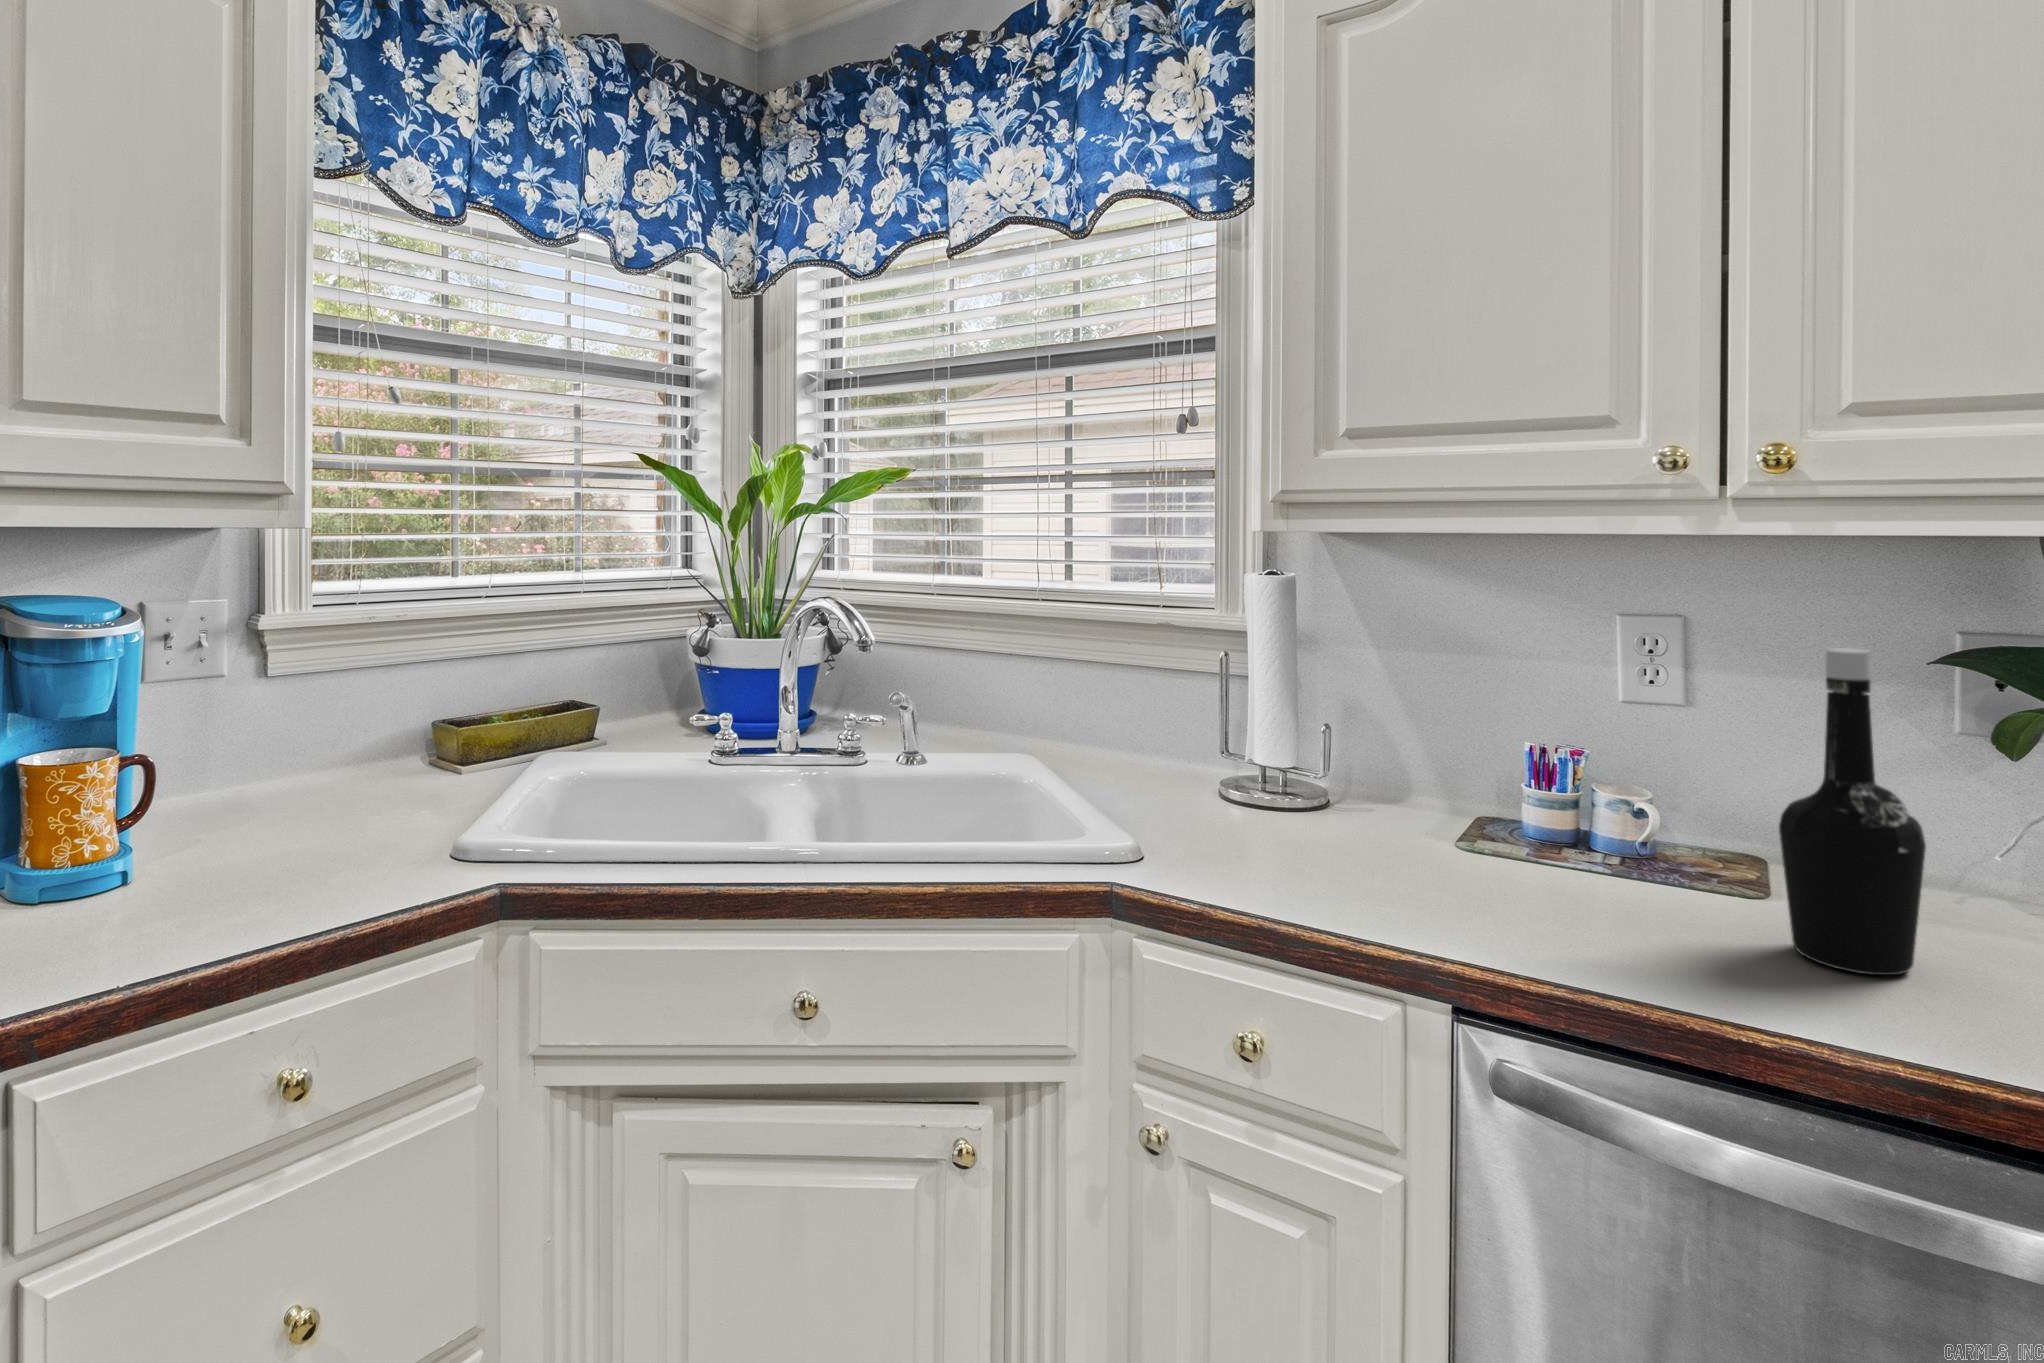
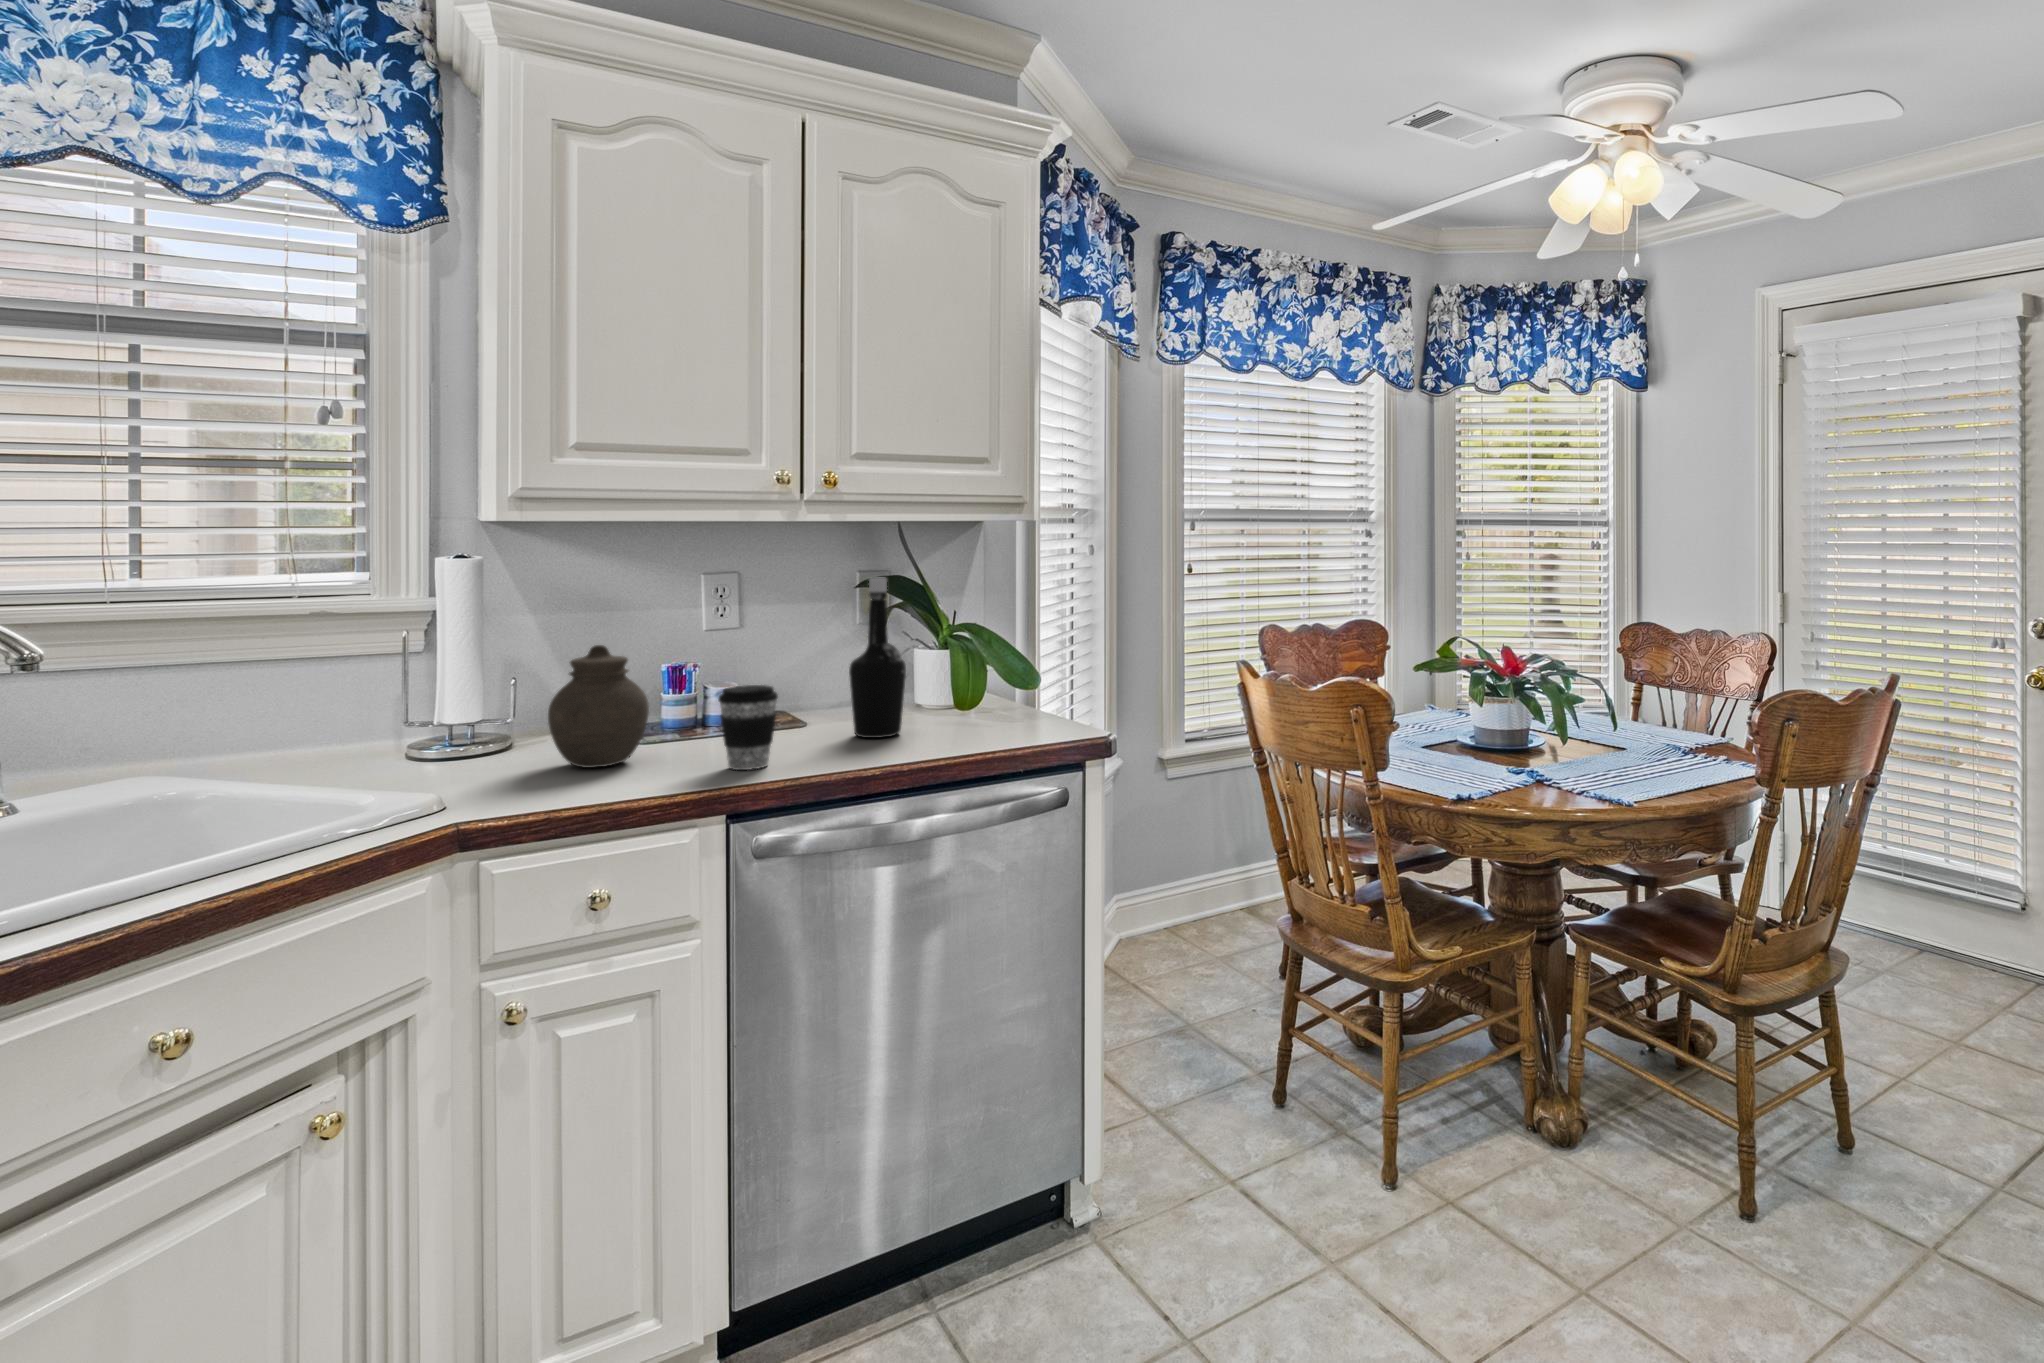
jar: none [1277,704,1409,871] -> present [548,645,649,768]
coffee cup: none [1439,804,1544,950] -> present [718,685,778,770]

